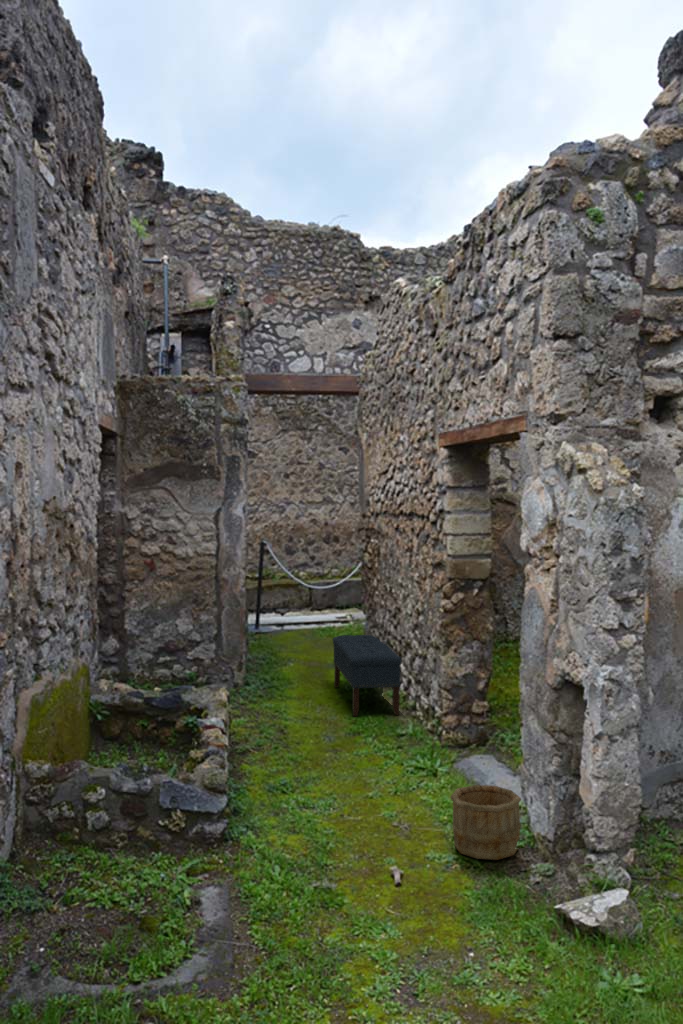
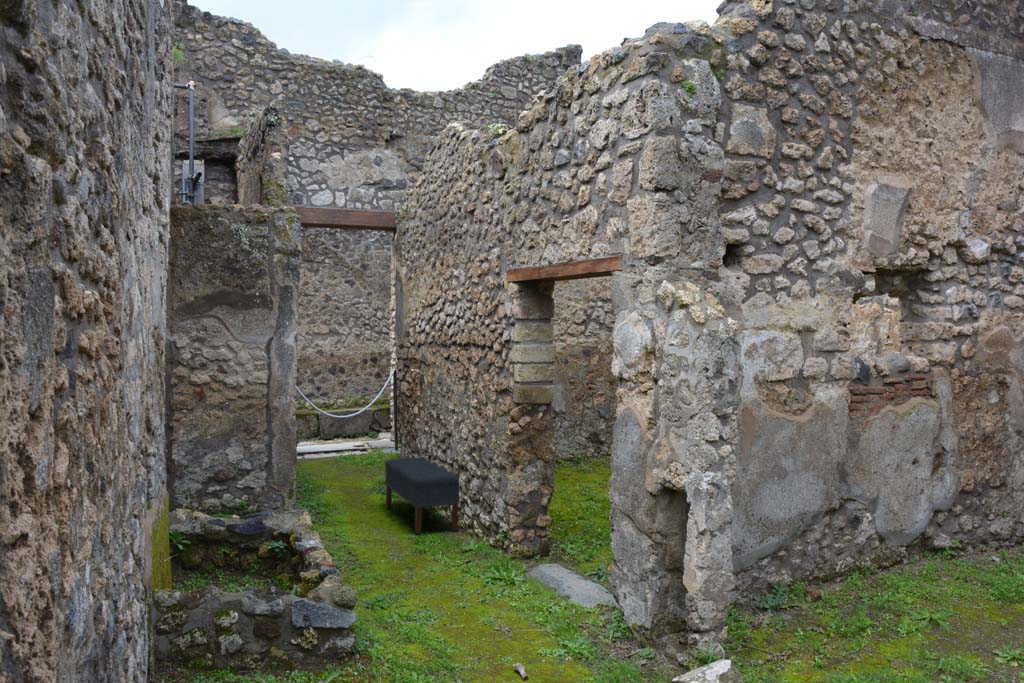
wooden bucket: present [450,785,521,860] -> none [553,586,614,651]

